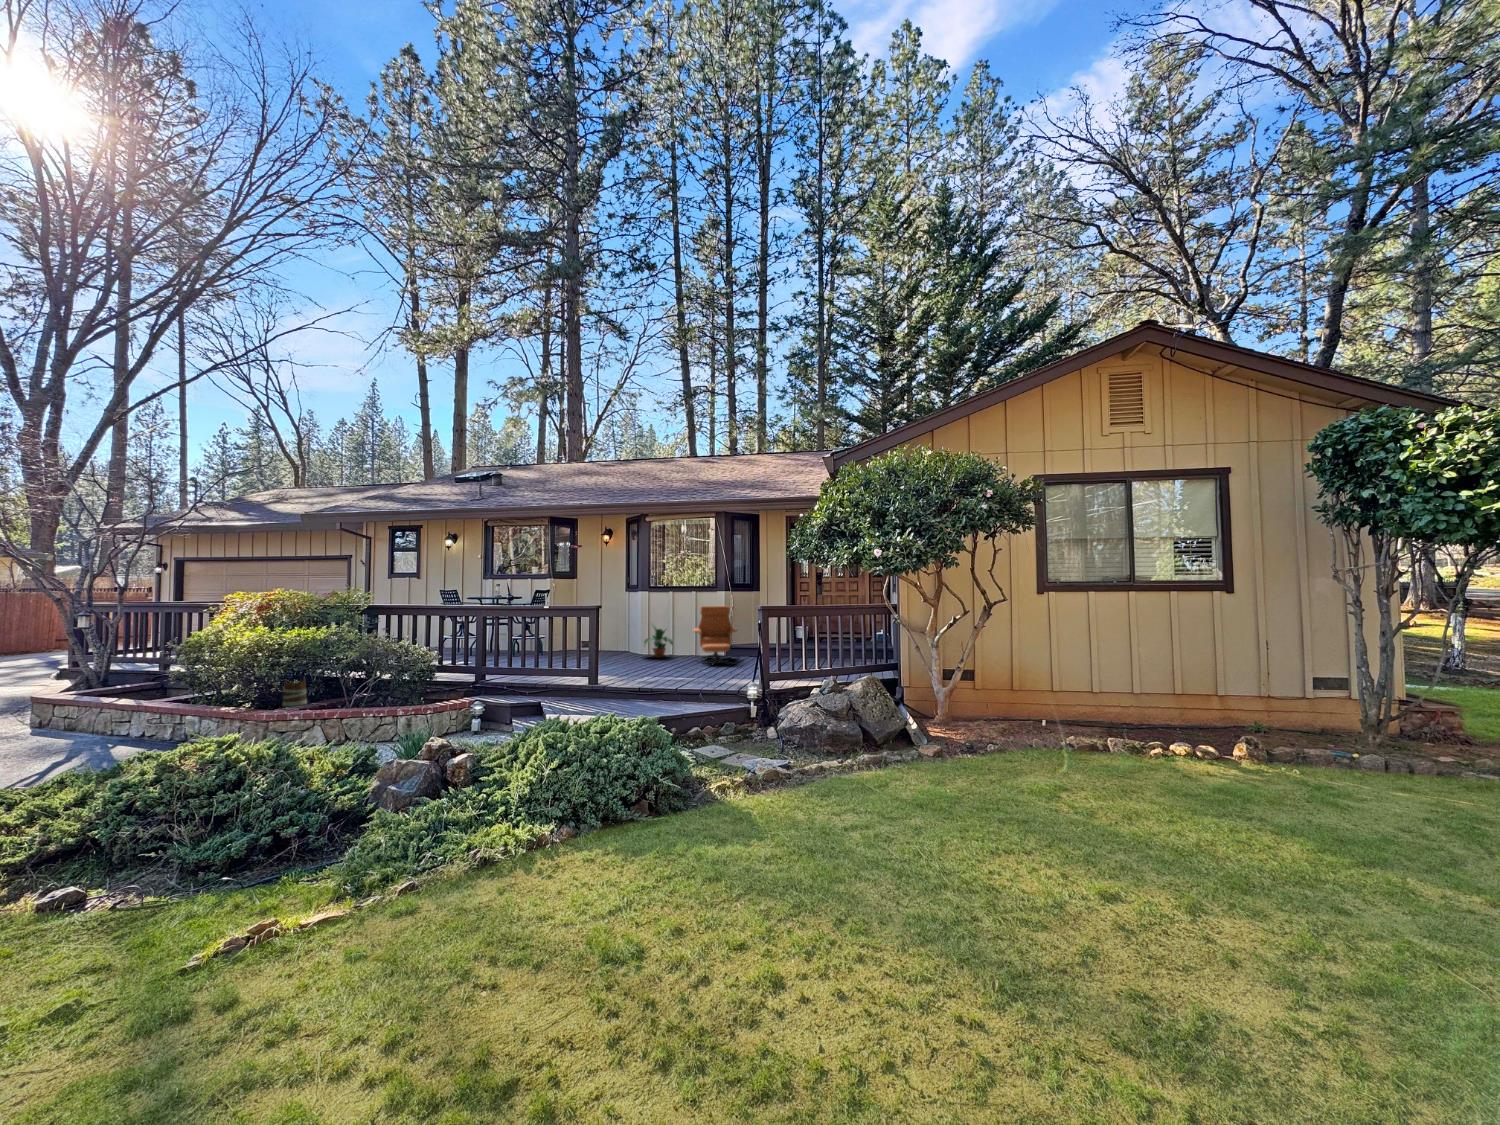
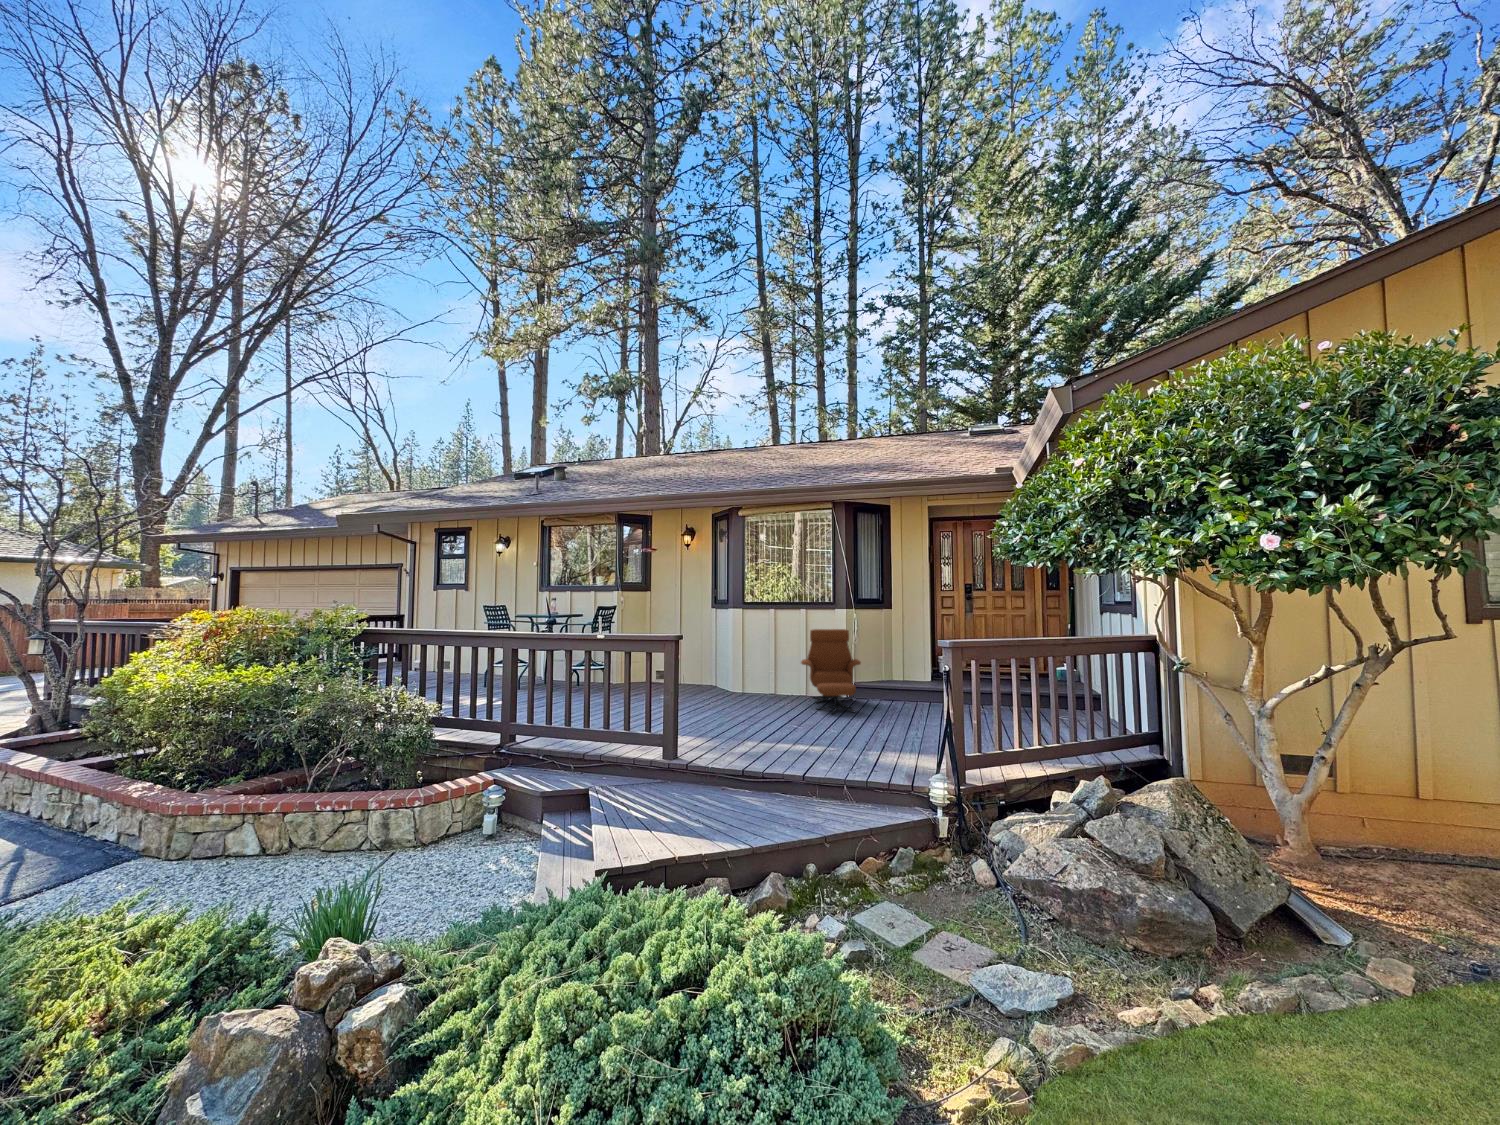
potted plant: present [644,624,673,657] -> none [736,650,774,697]
wooden bucket: present [283,679,307,706] -> none [200,732,242,794]

